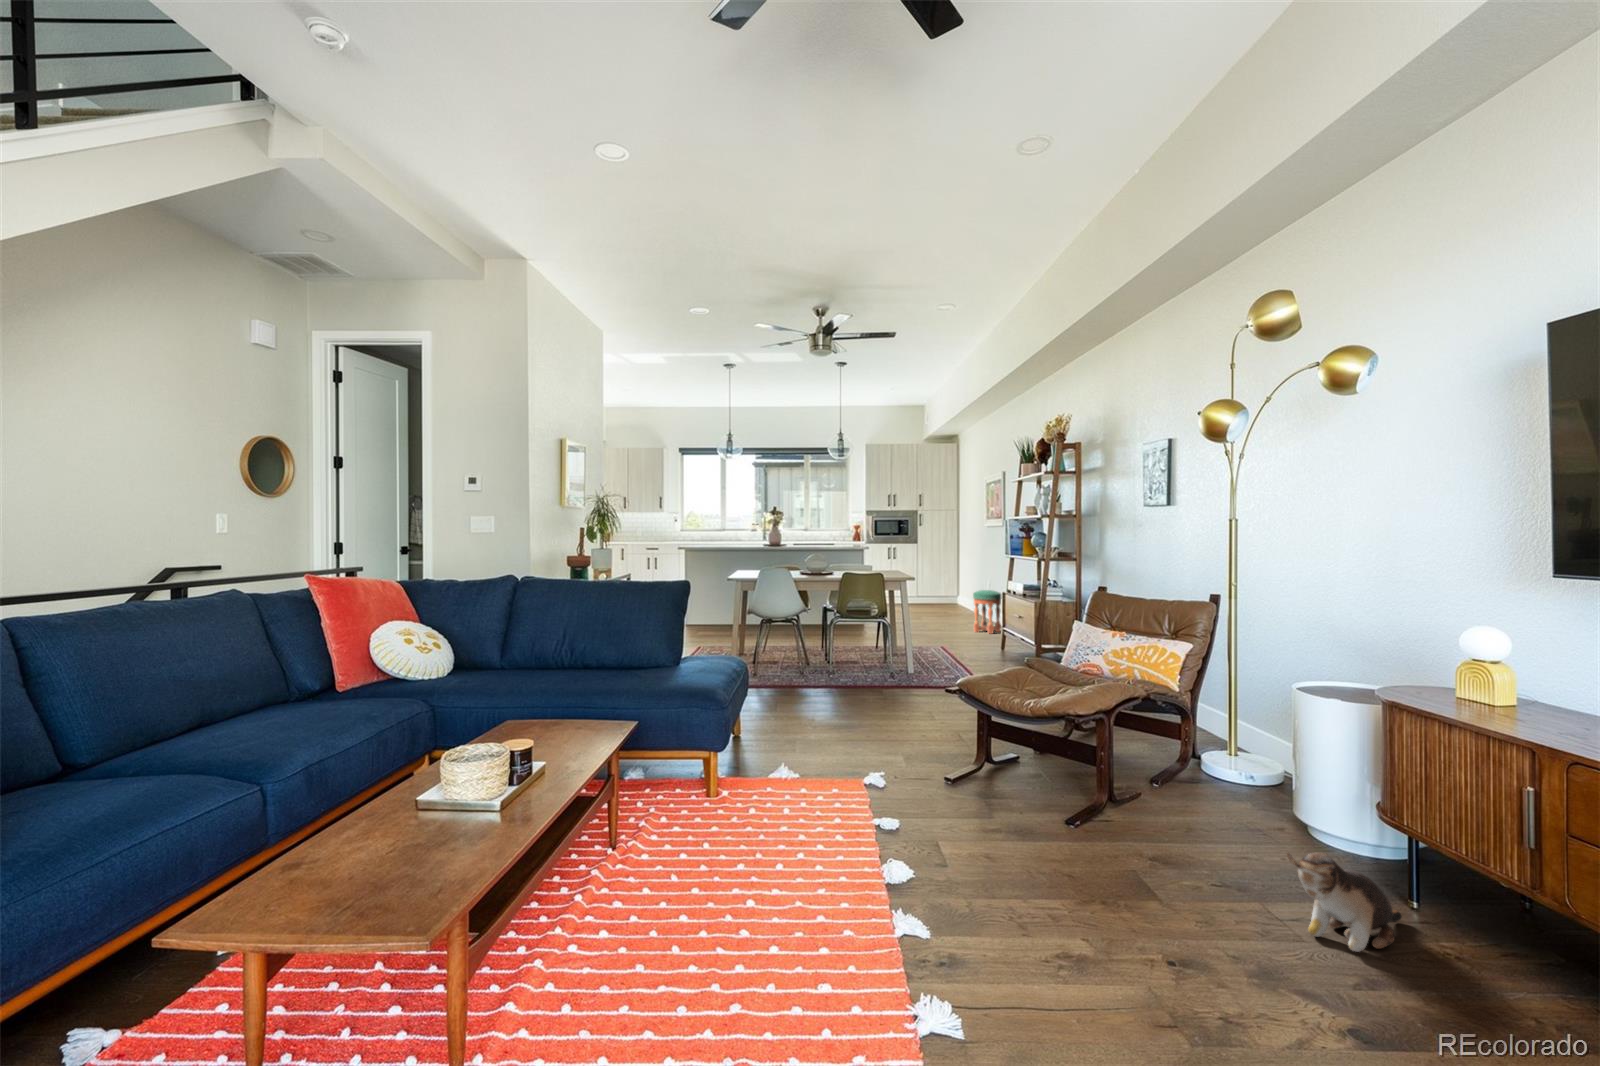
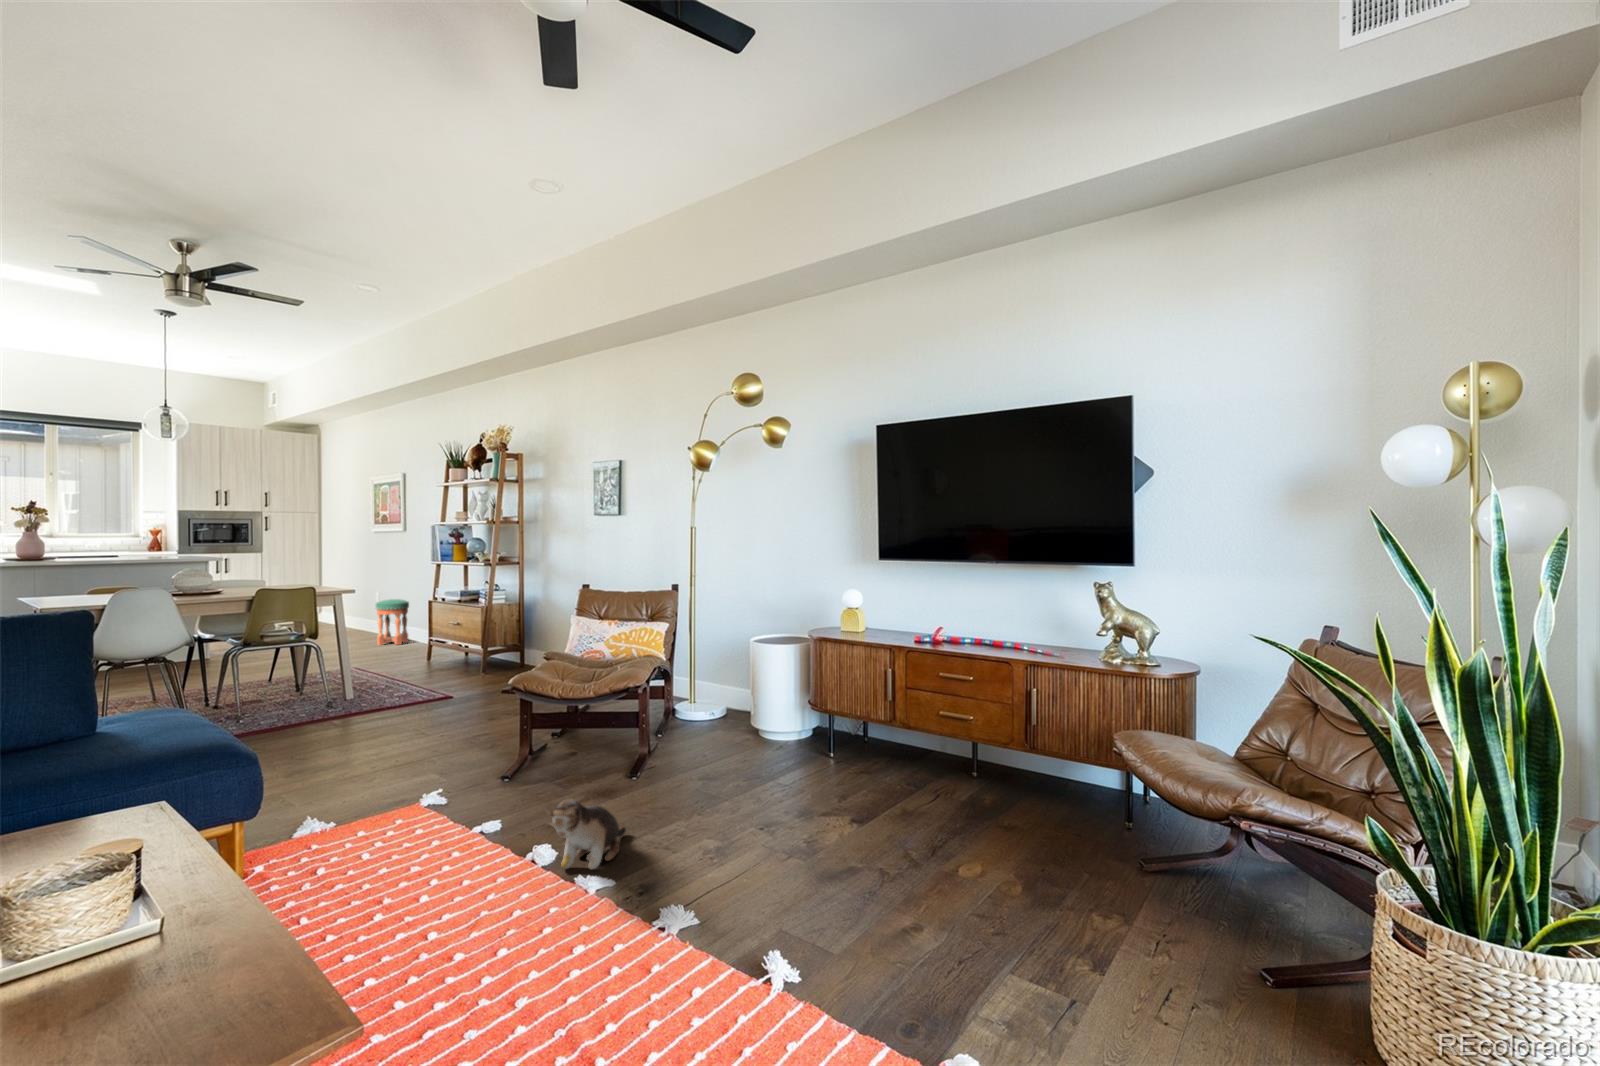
plush toy: present [1287,853,1402,952] -> present [544,798,626,869]

